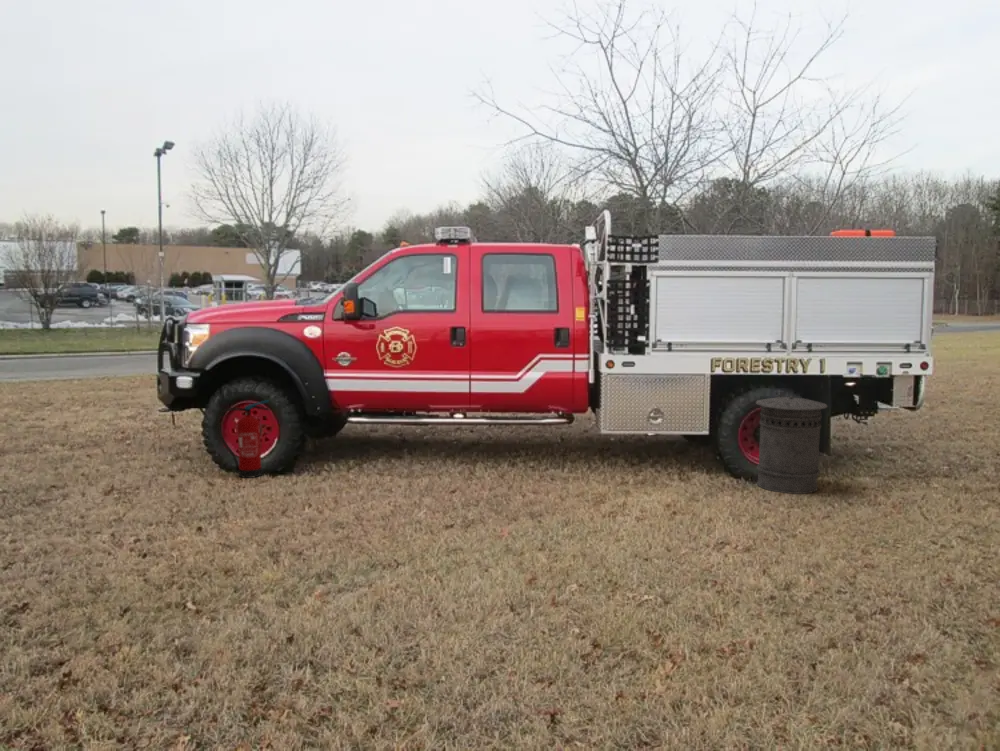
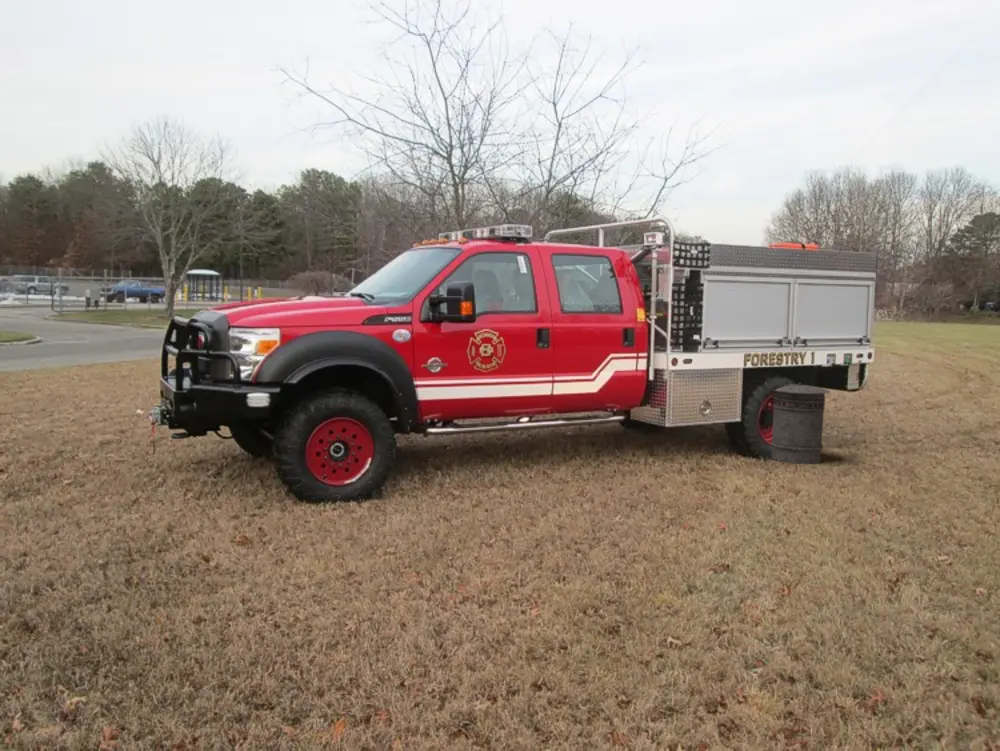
fire extinguisher: present [216,401,268,478] -> none [310,414,372,507]

